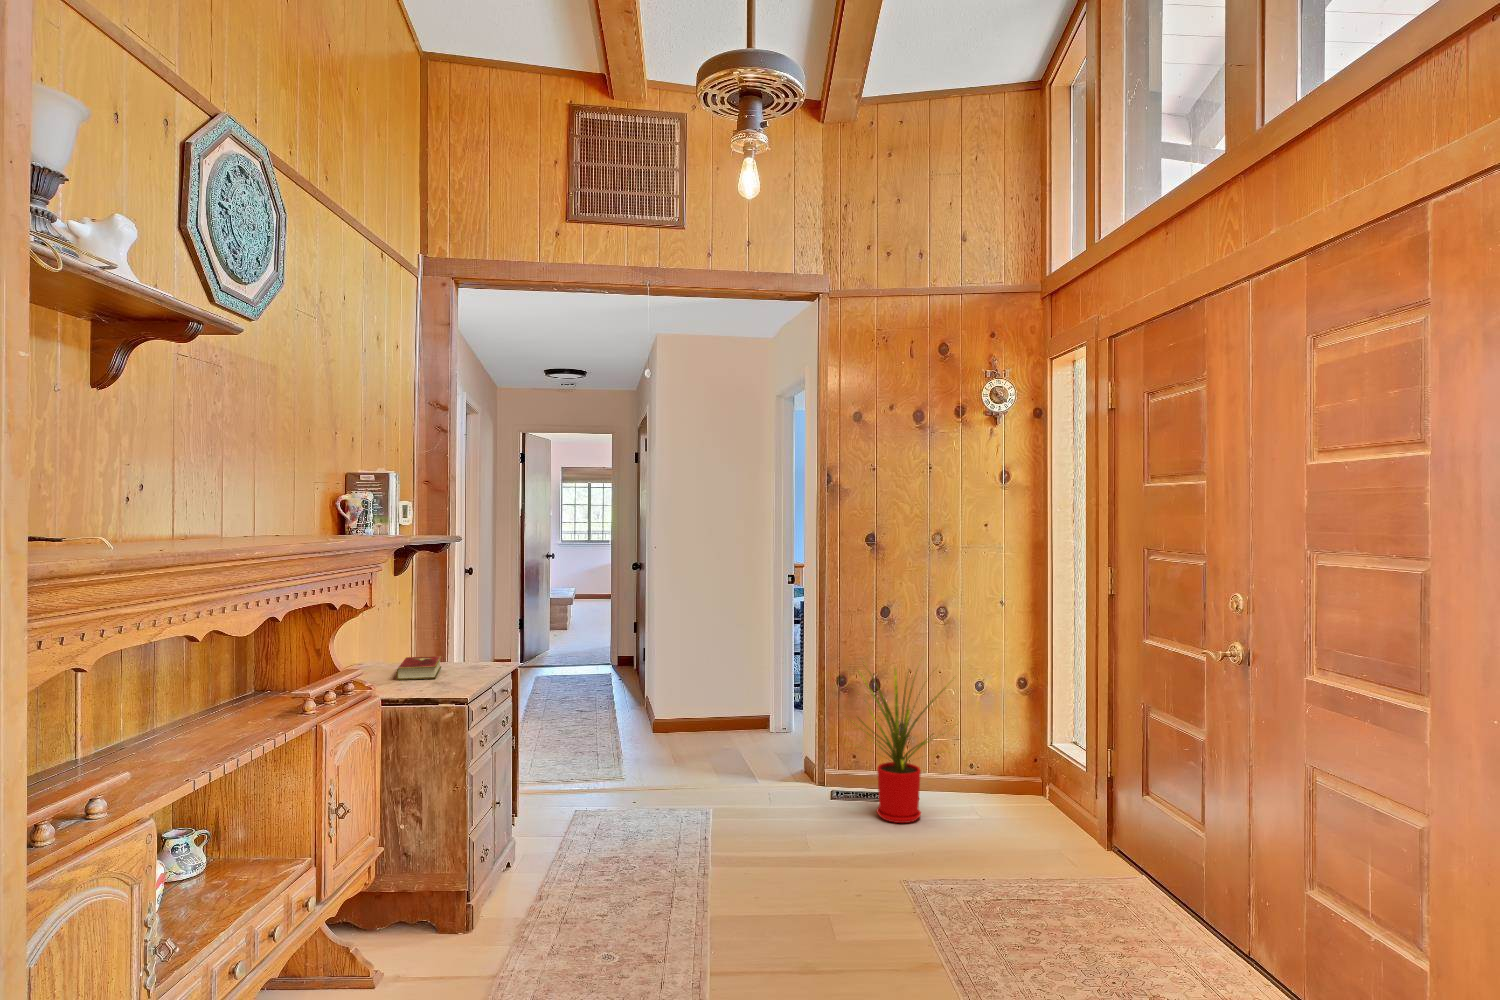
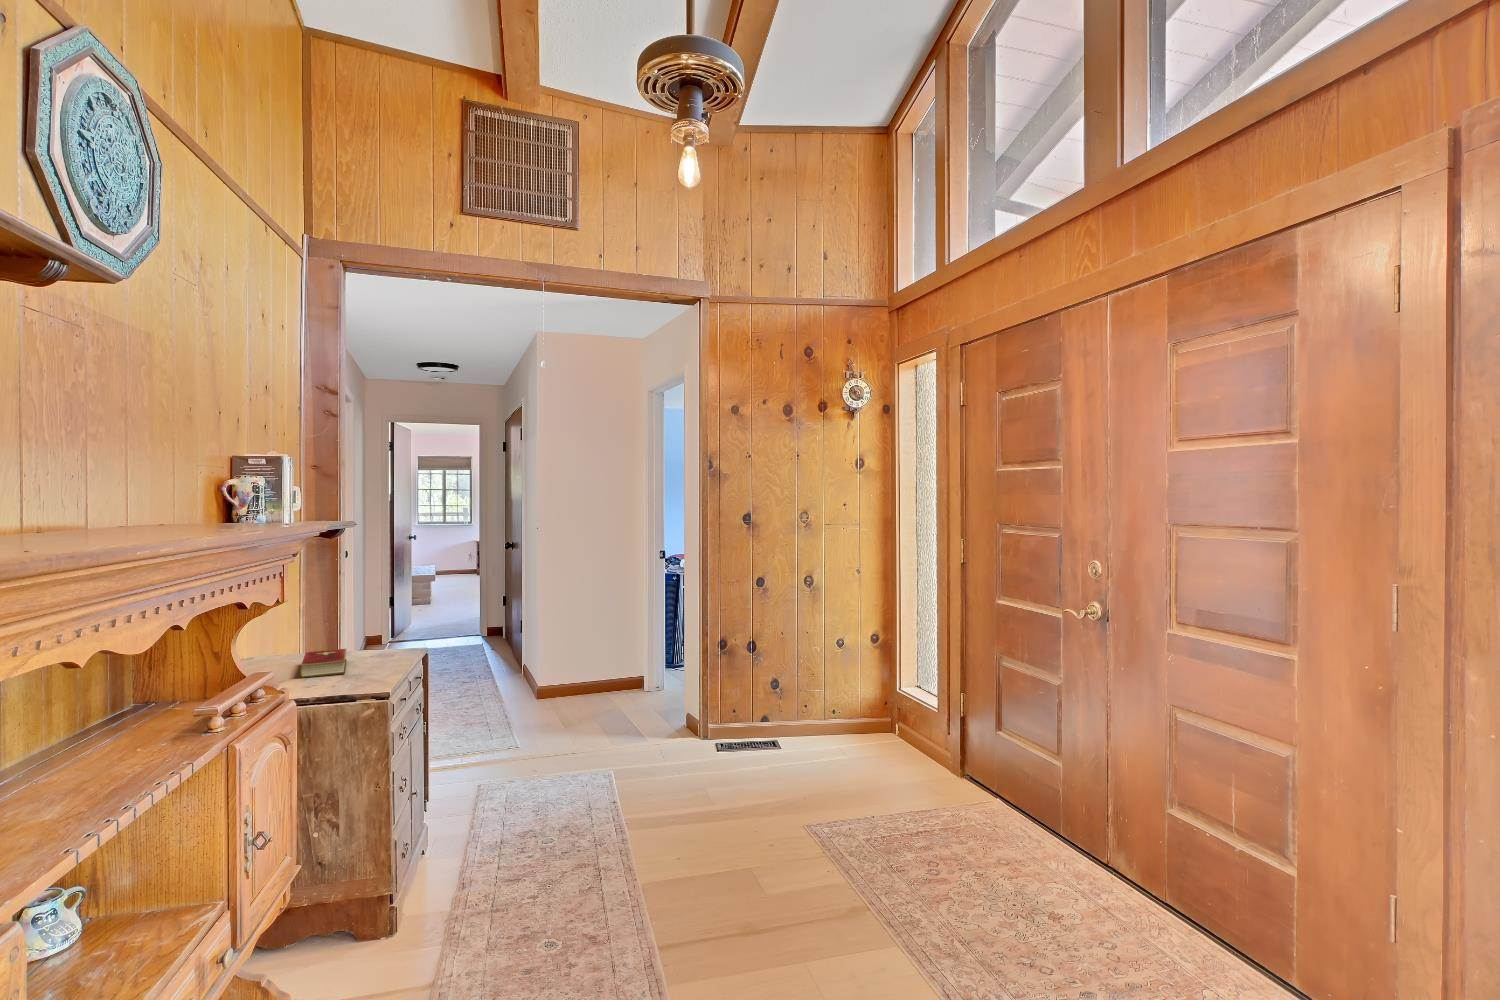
house plant: present [856,668,958,823] -> none [730,620,834,767]

